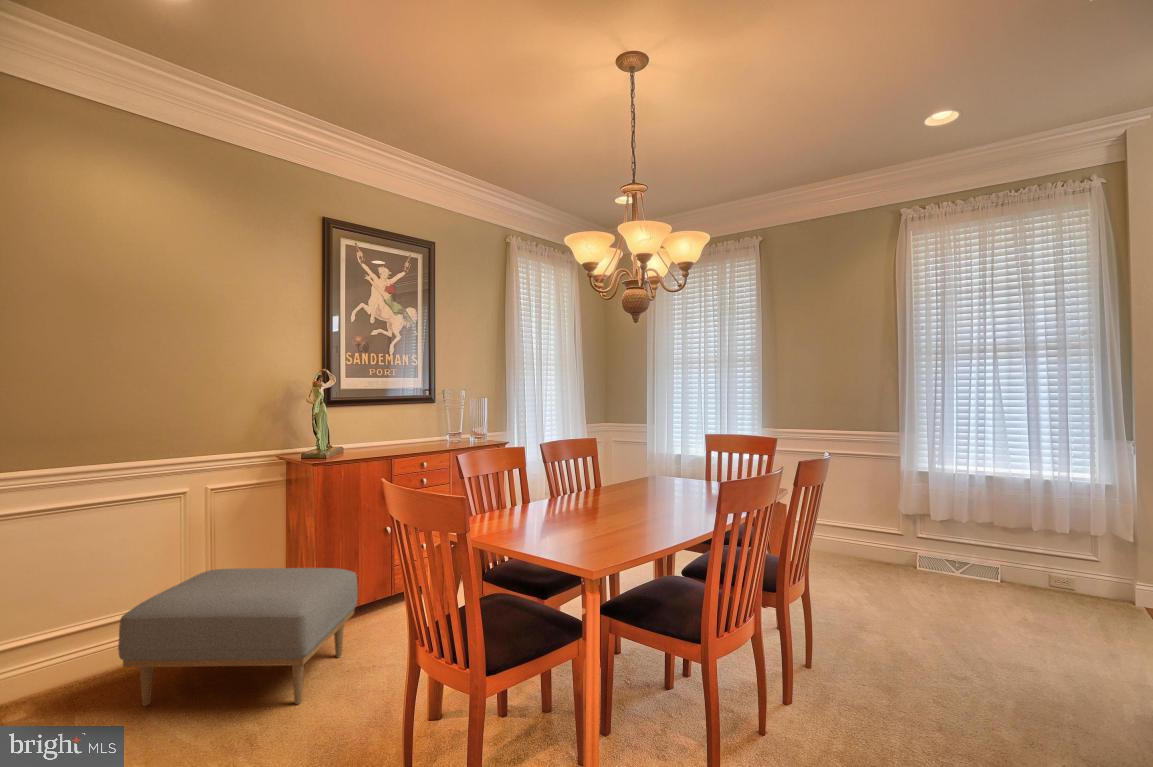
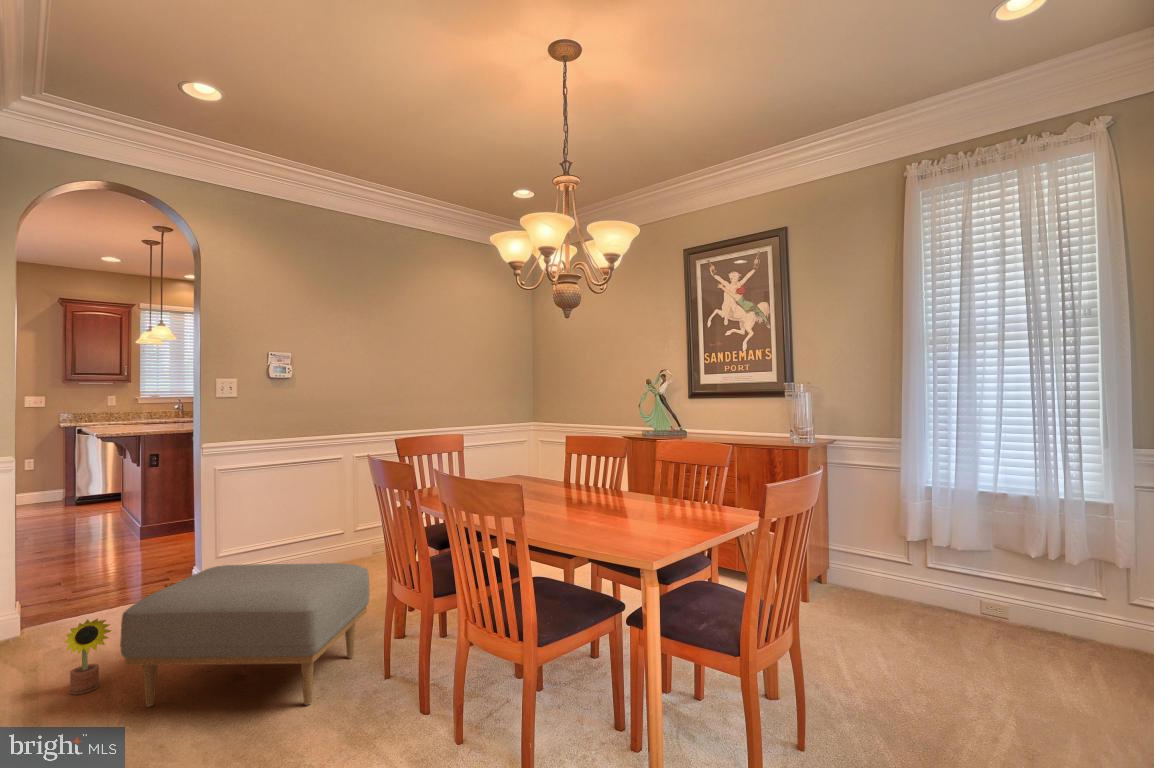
decorative plant: none [62,621,110,694] -> present [64,619,111,695]

